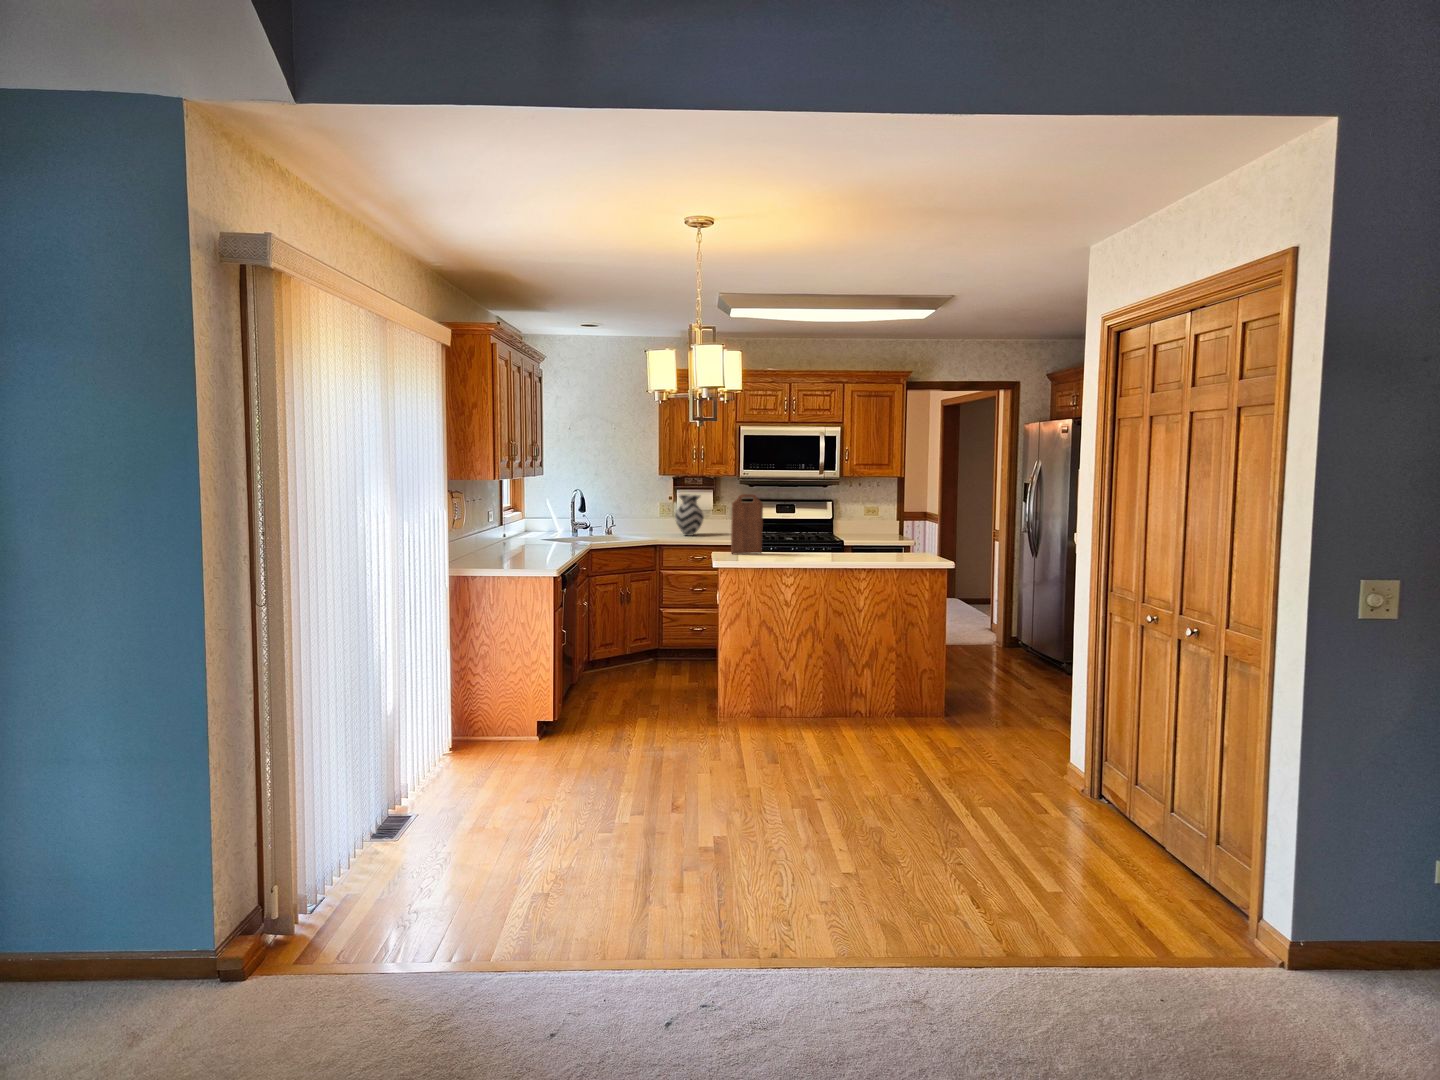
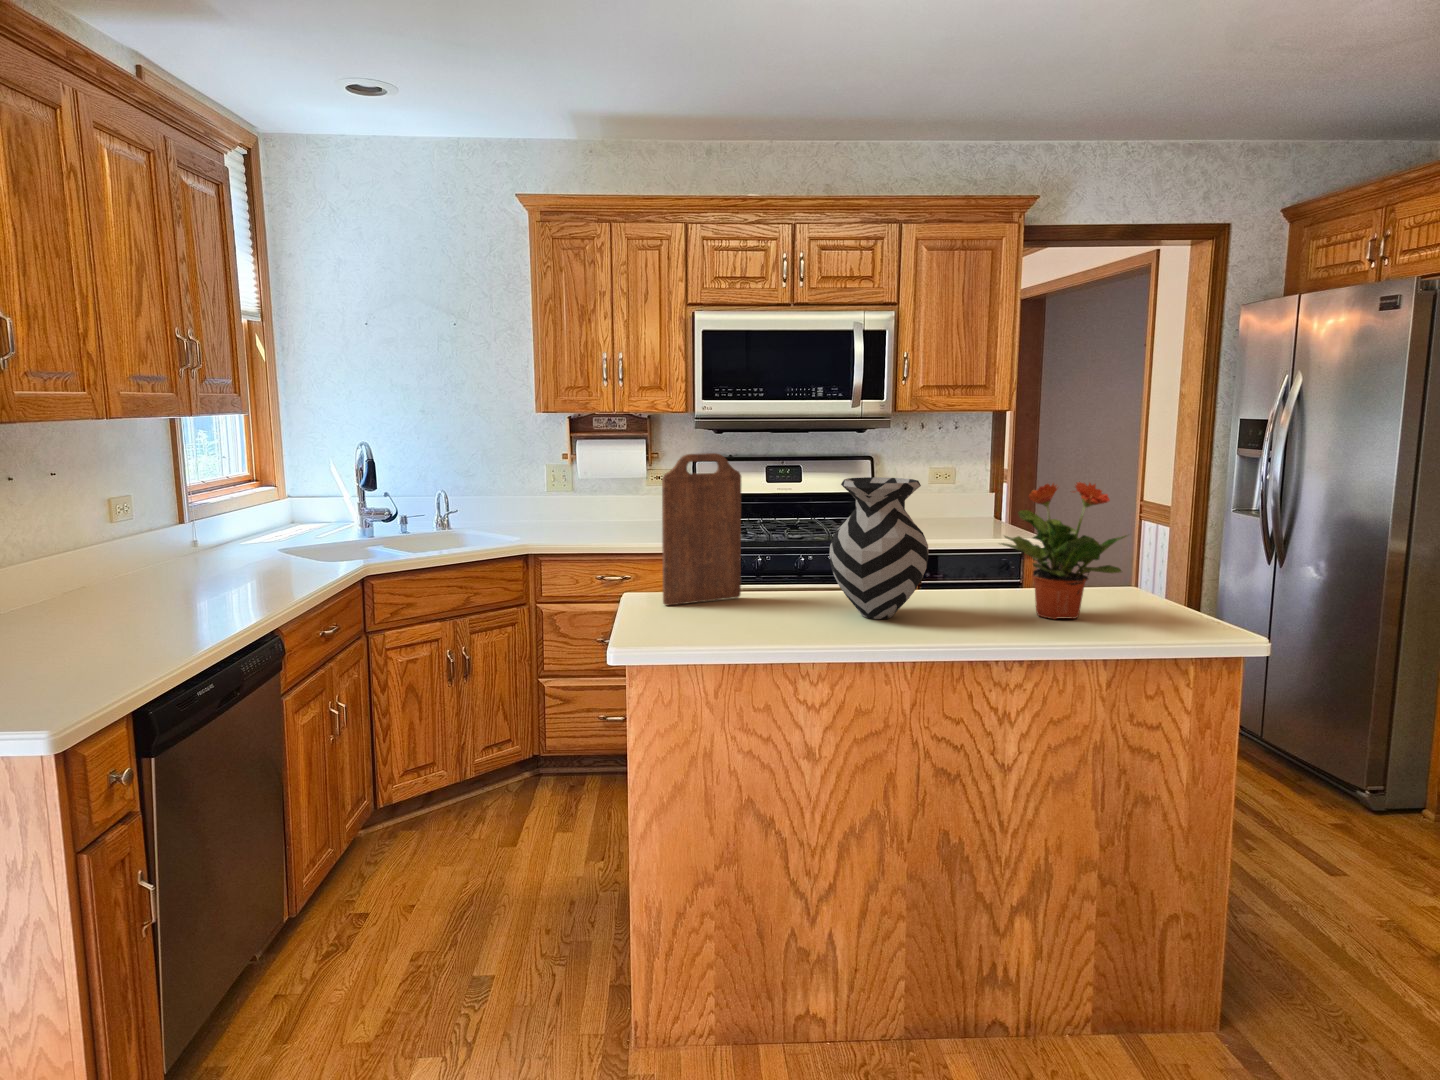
vase: present [675,495,704,536] -> present [829,477,928,619]
potted plant: none [863,506,910,559] -> present [1001,482,1127,619]

